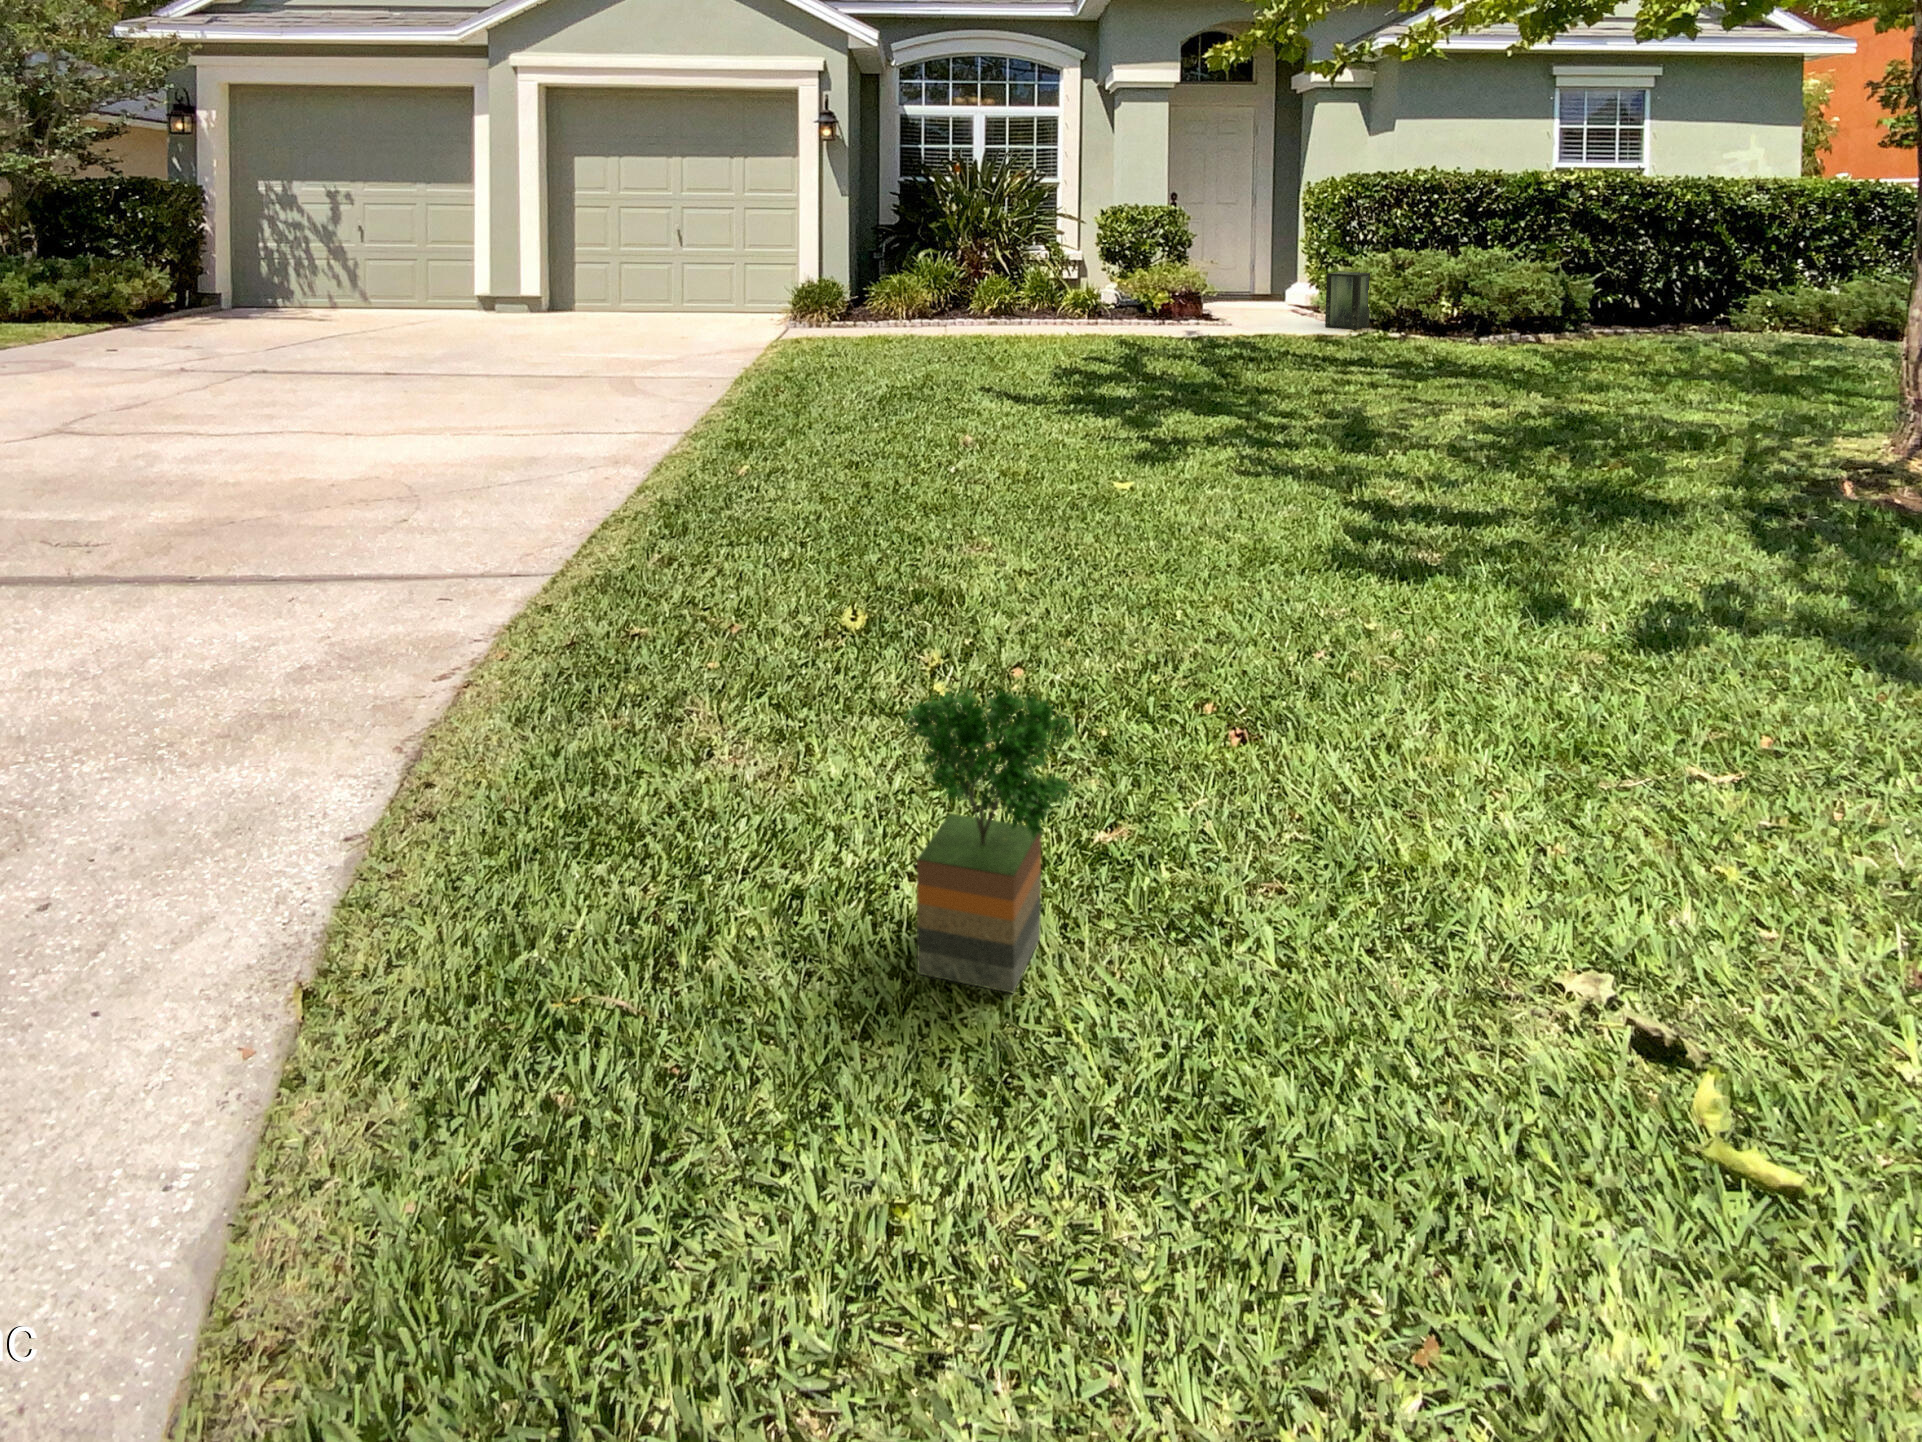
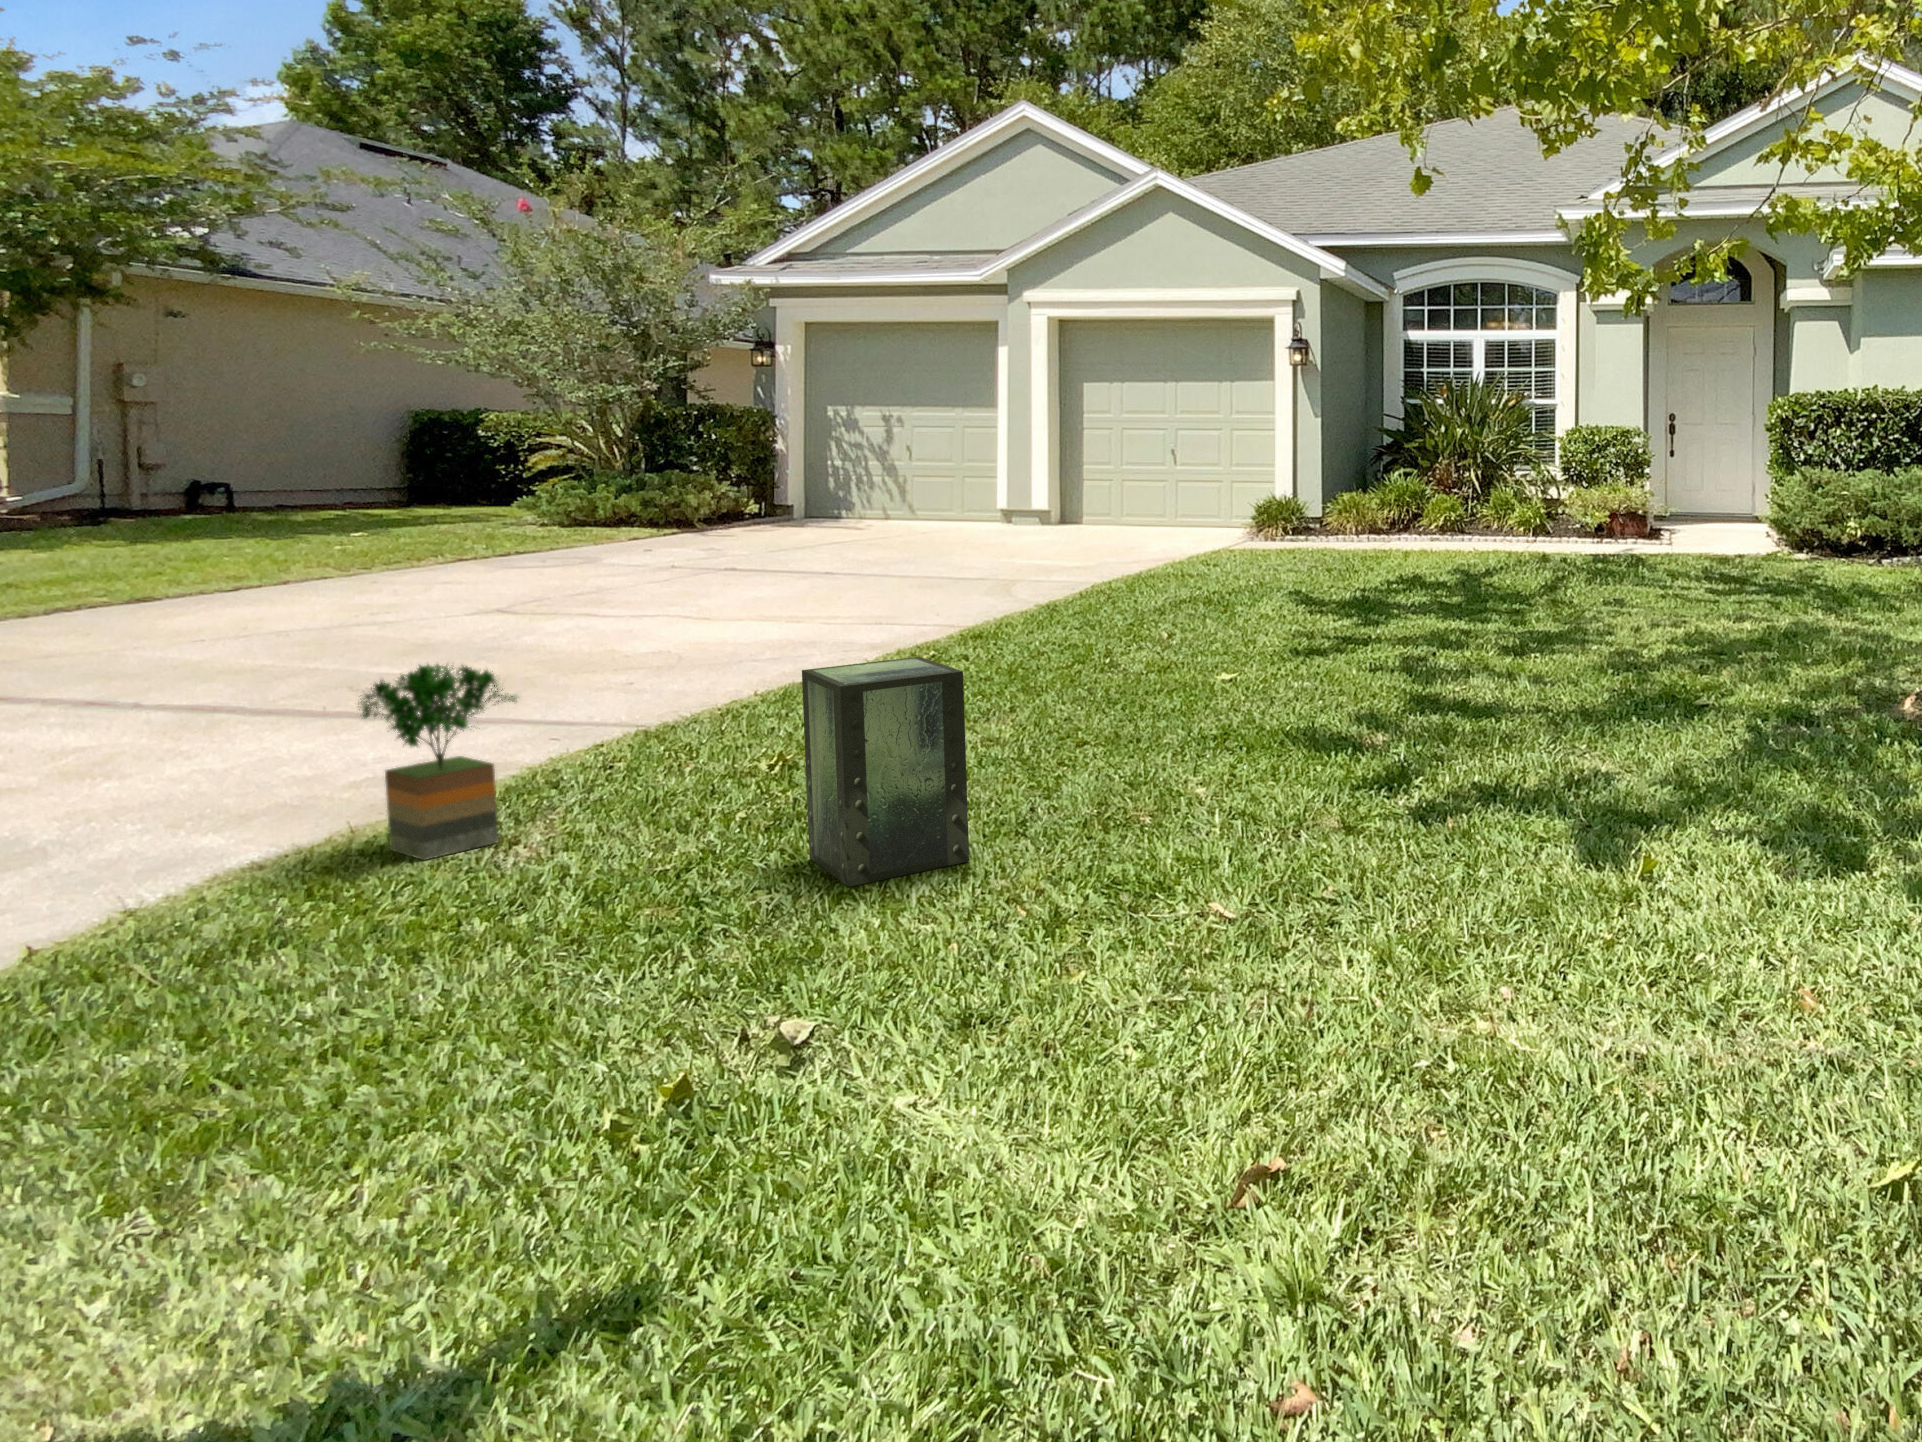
storage box: present [1325,271,1370,330] -> present [802,657,969,887]

